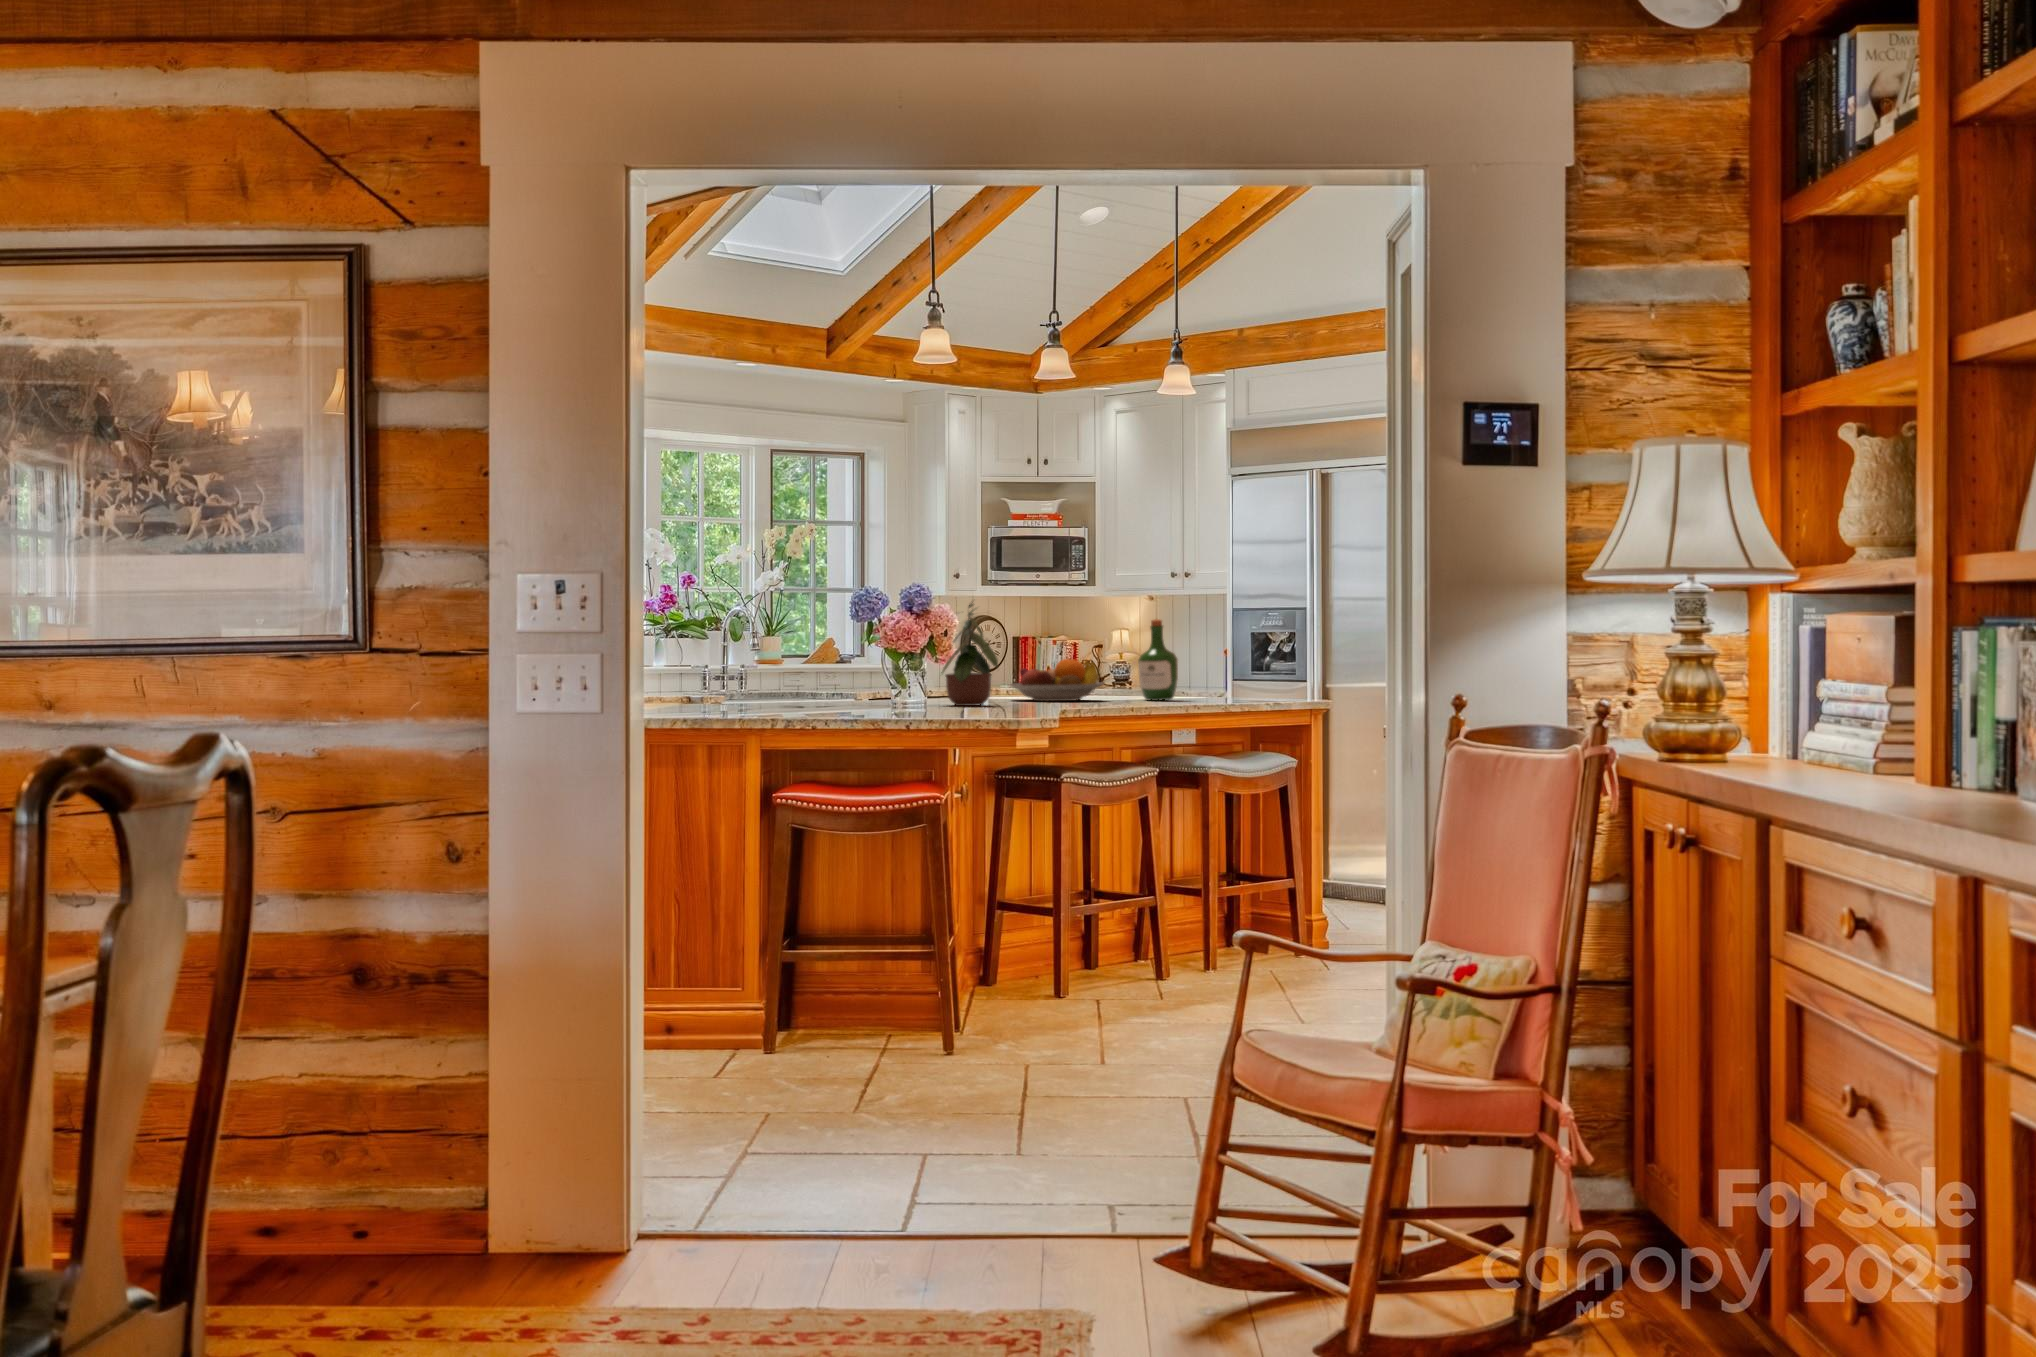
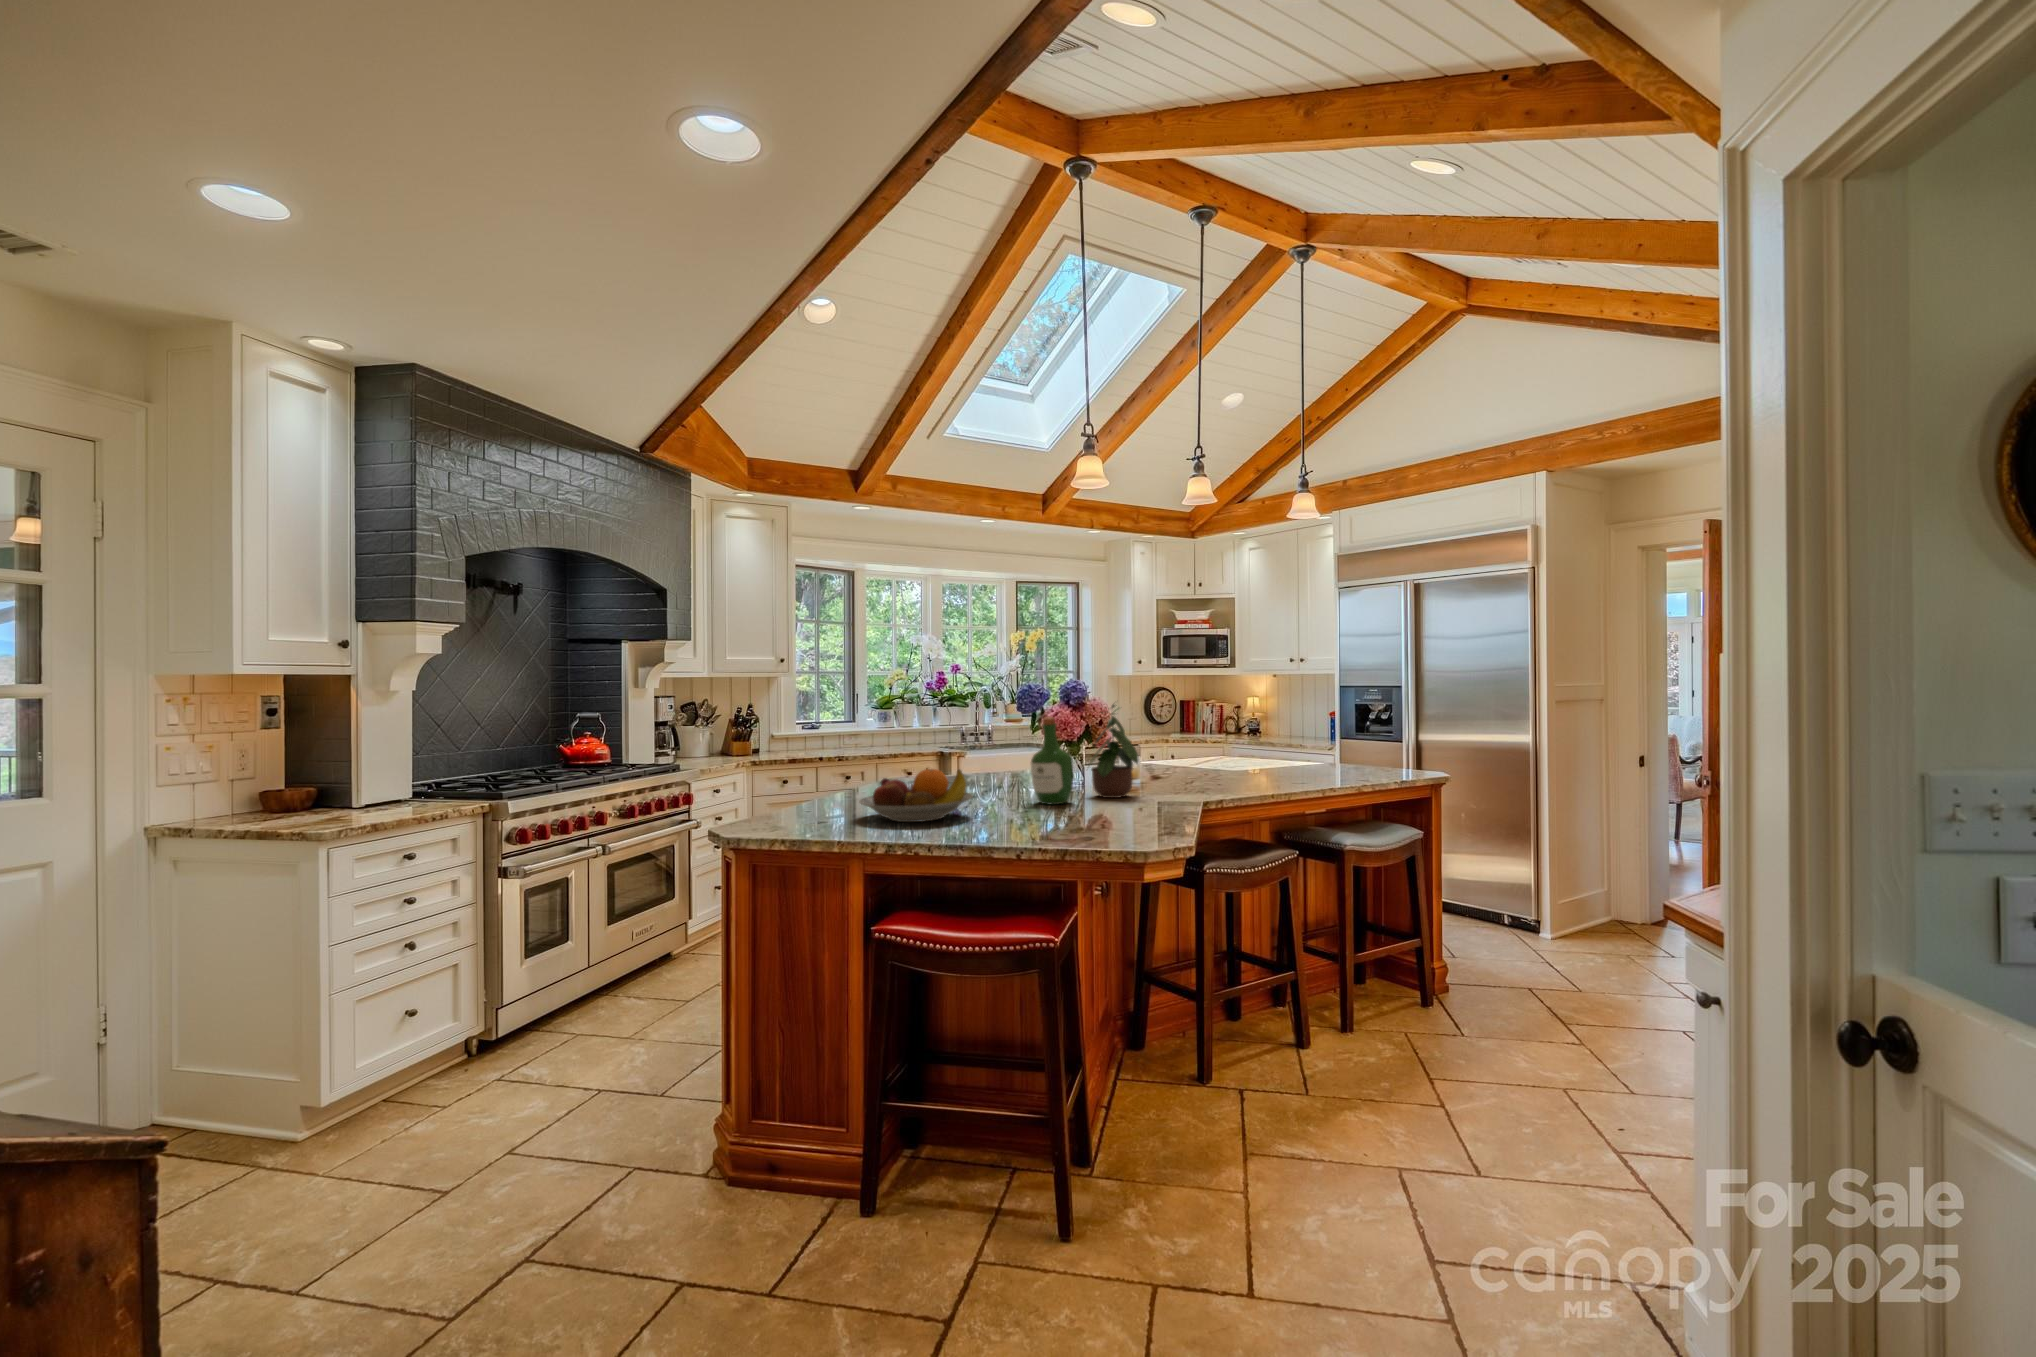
wine bottle: present [1138,619,1178,701] -> present [1031,717,1073,805]
fruit bowl: present [1010,659,1104,701] -> present [859,769,973,822]

